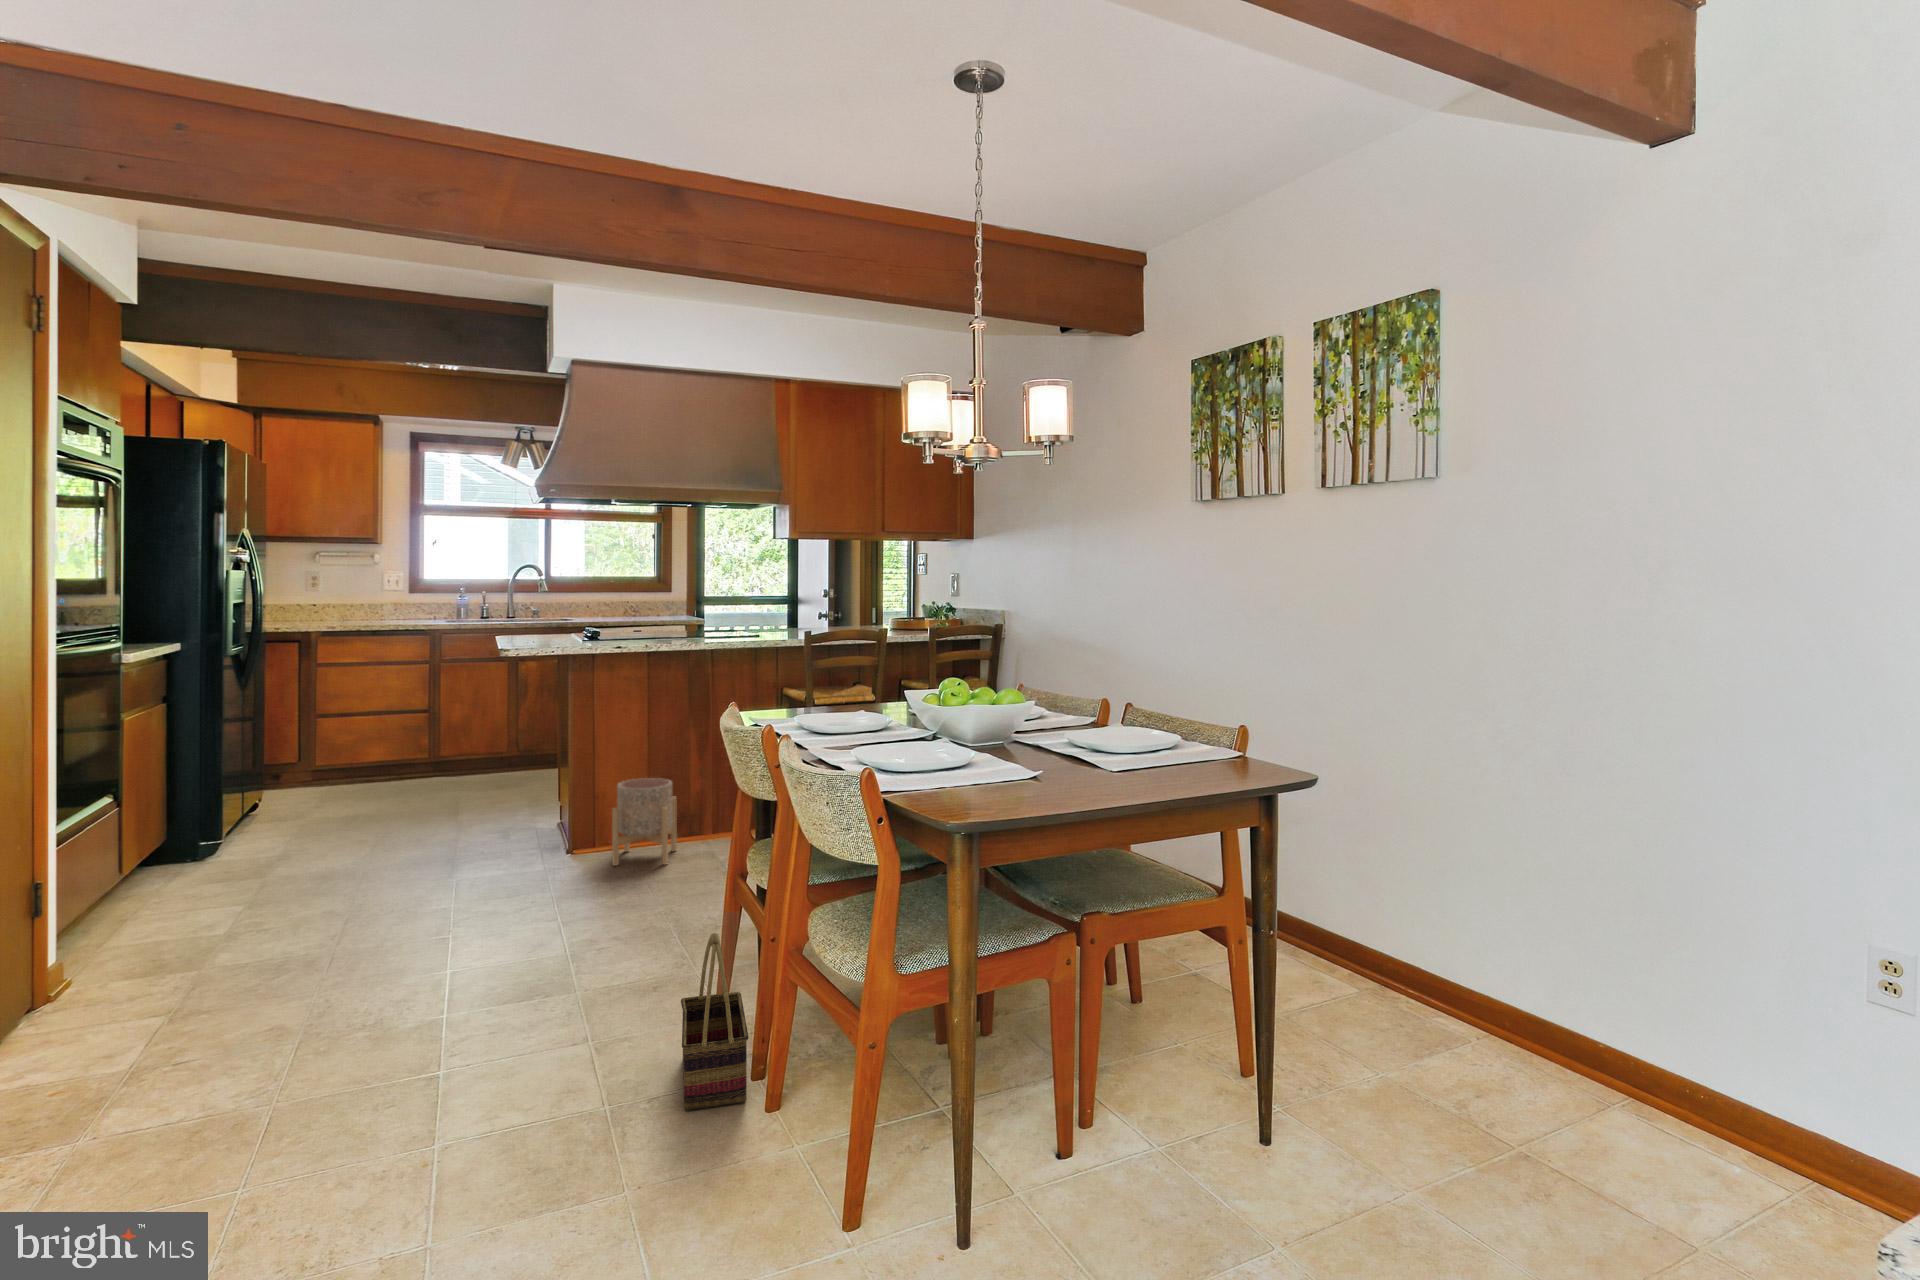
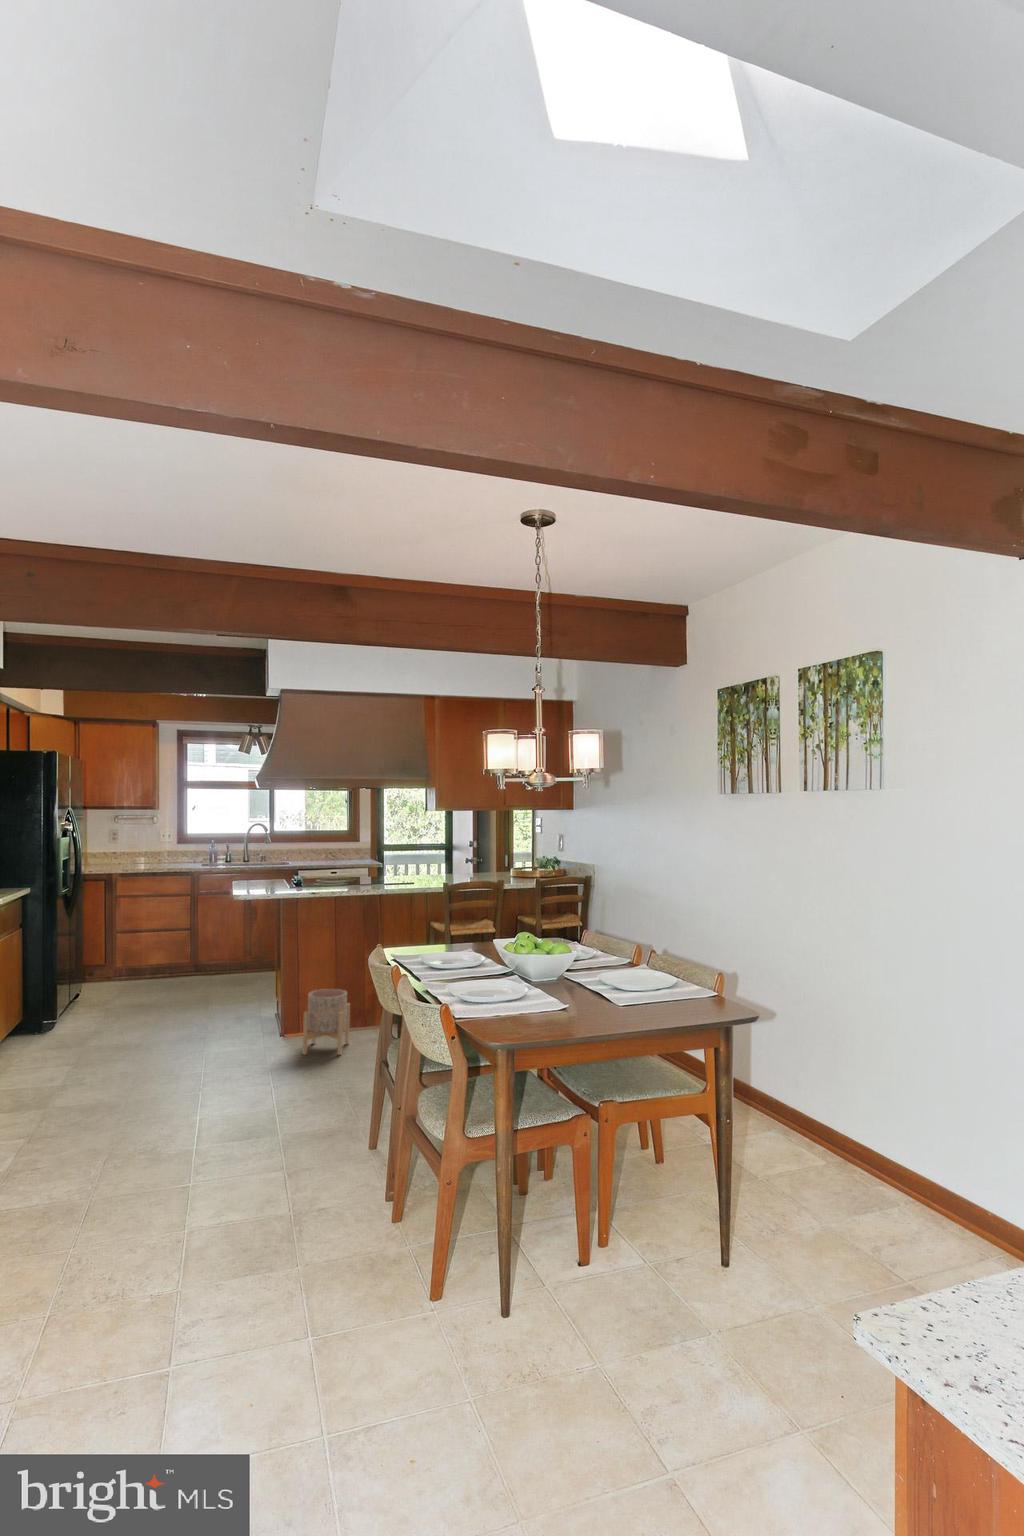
basket: present [681,933,749,1110] -> none [330,1115,376,1245]

